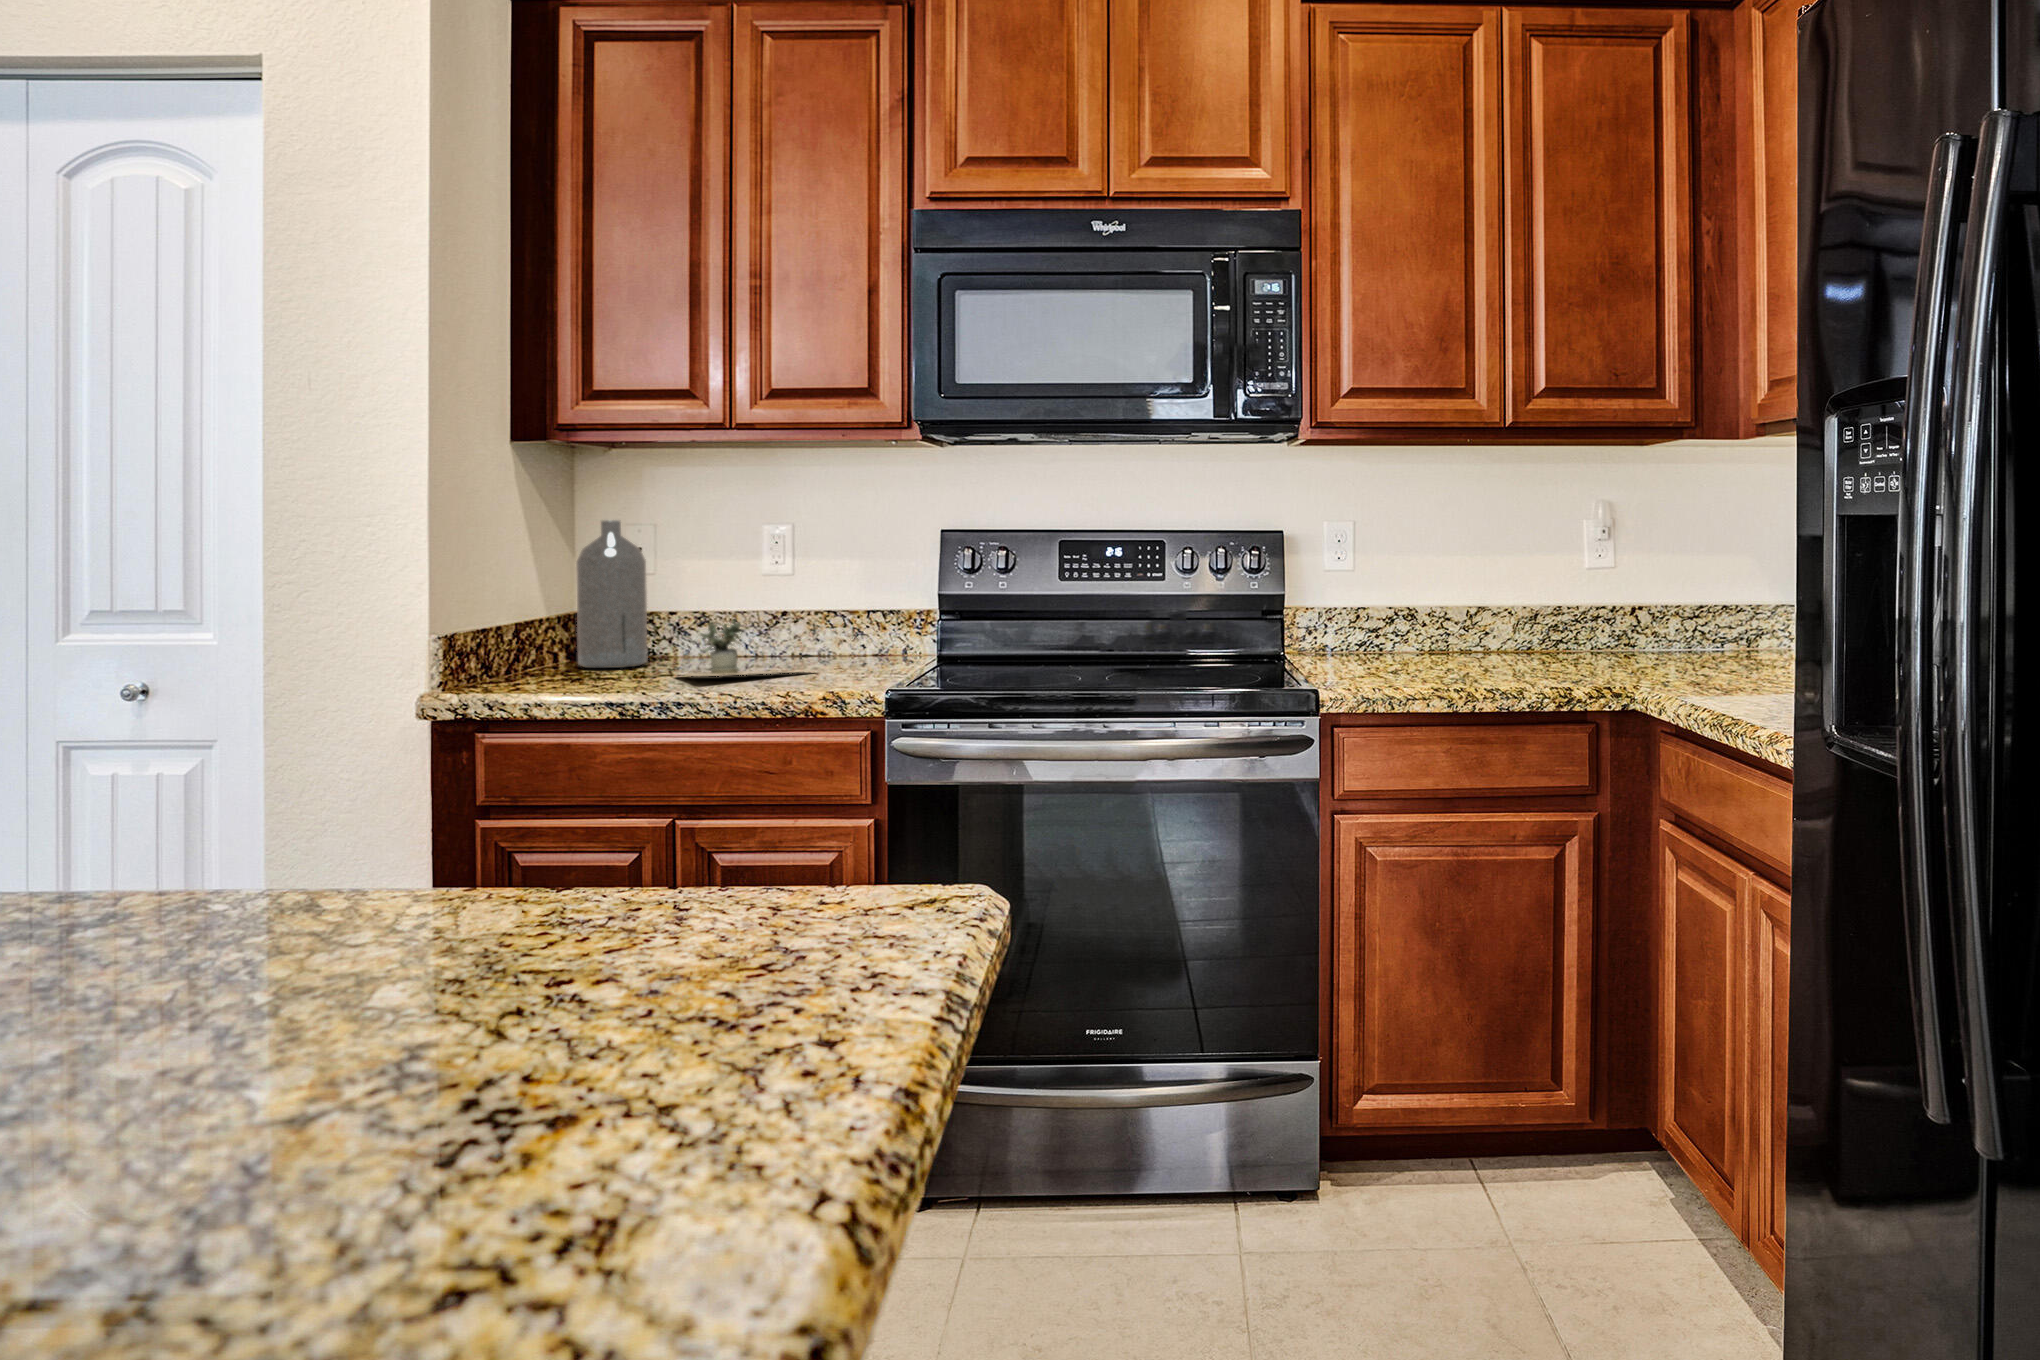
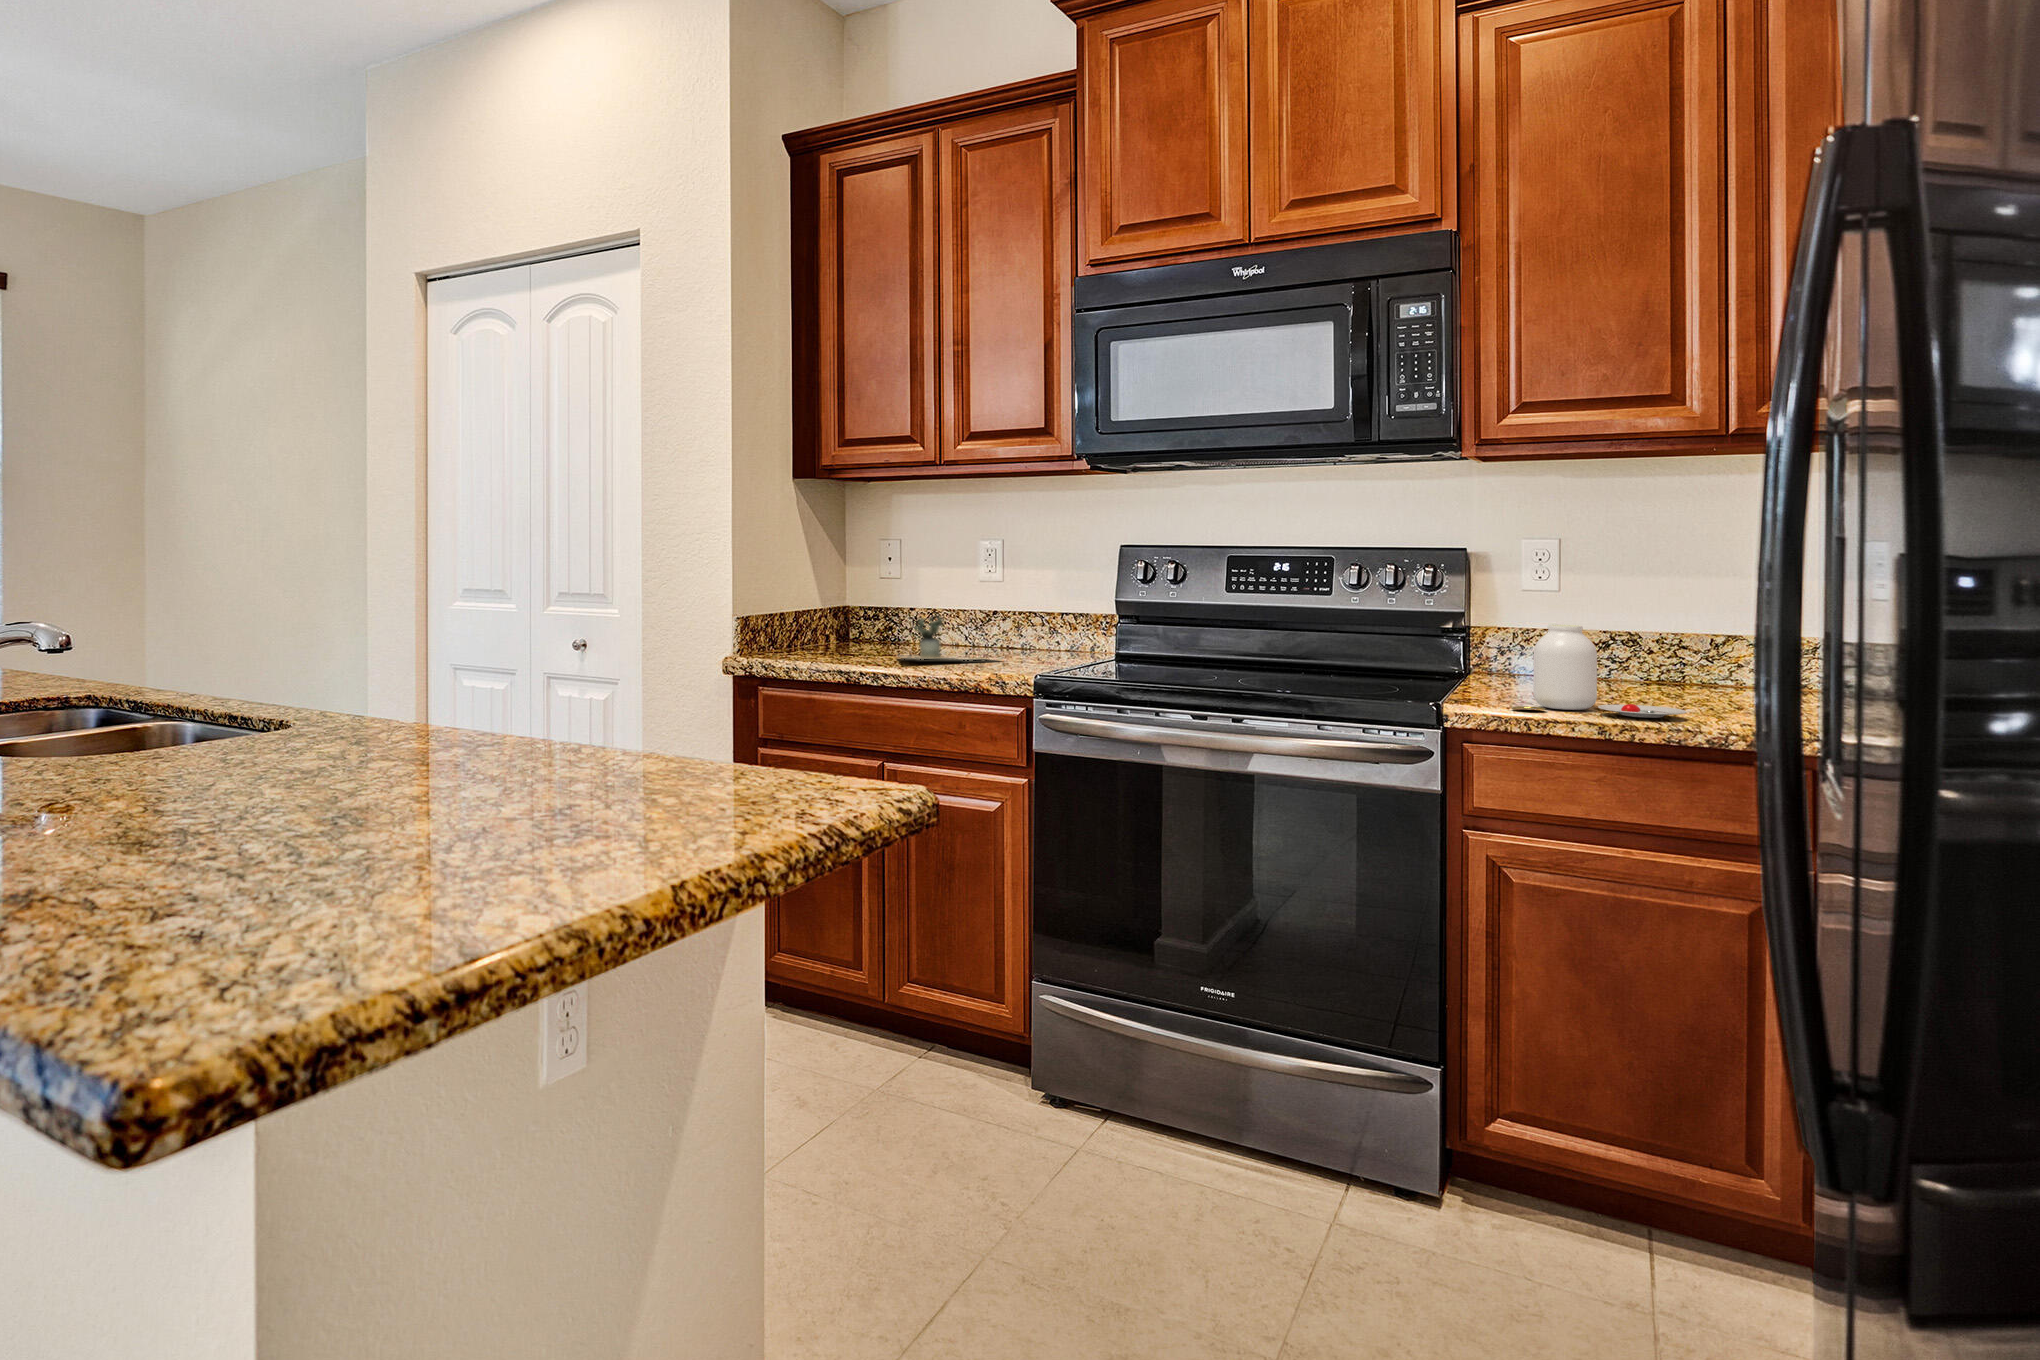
bottle: present [576,520,648,668] -> none [840,537,890,649]
jar: none [1365,604,1502,688] -> present [1512,625,1686,718]

